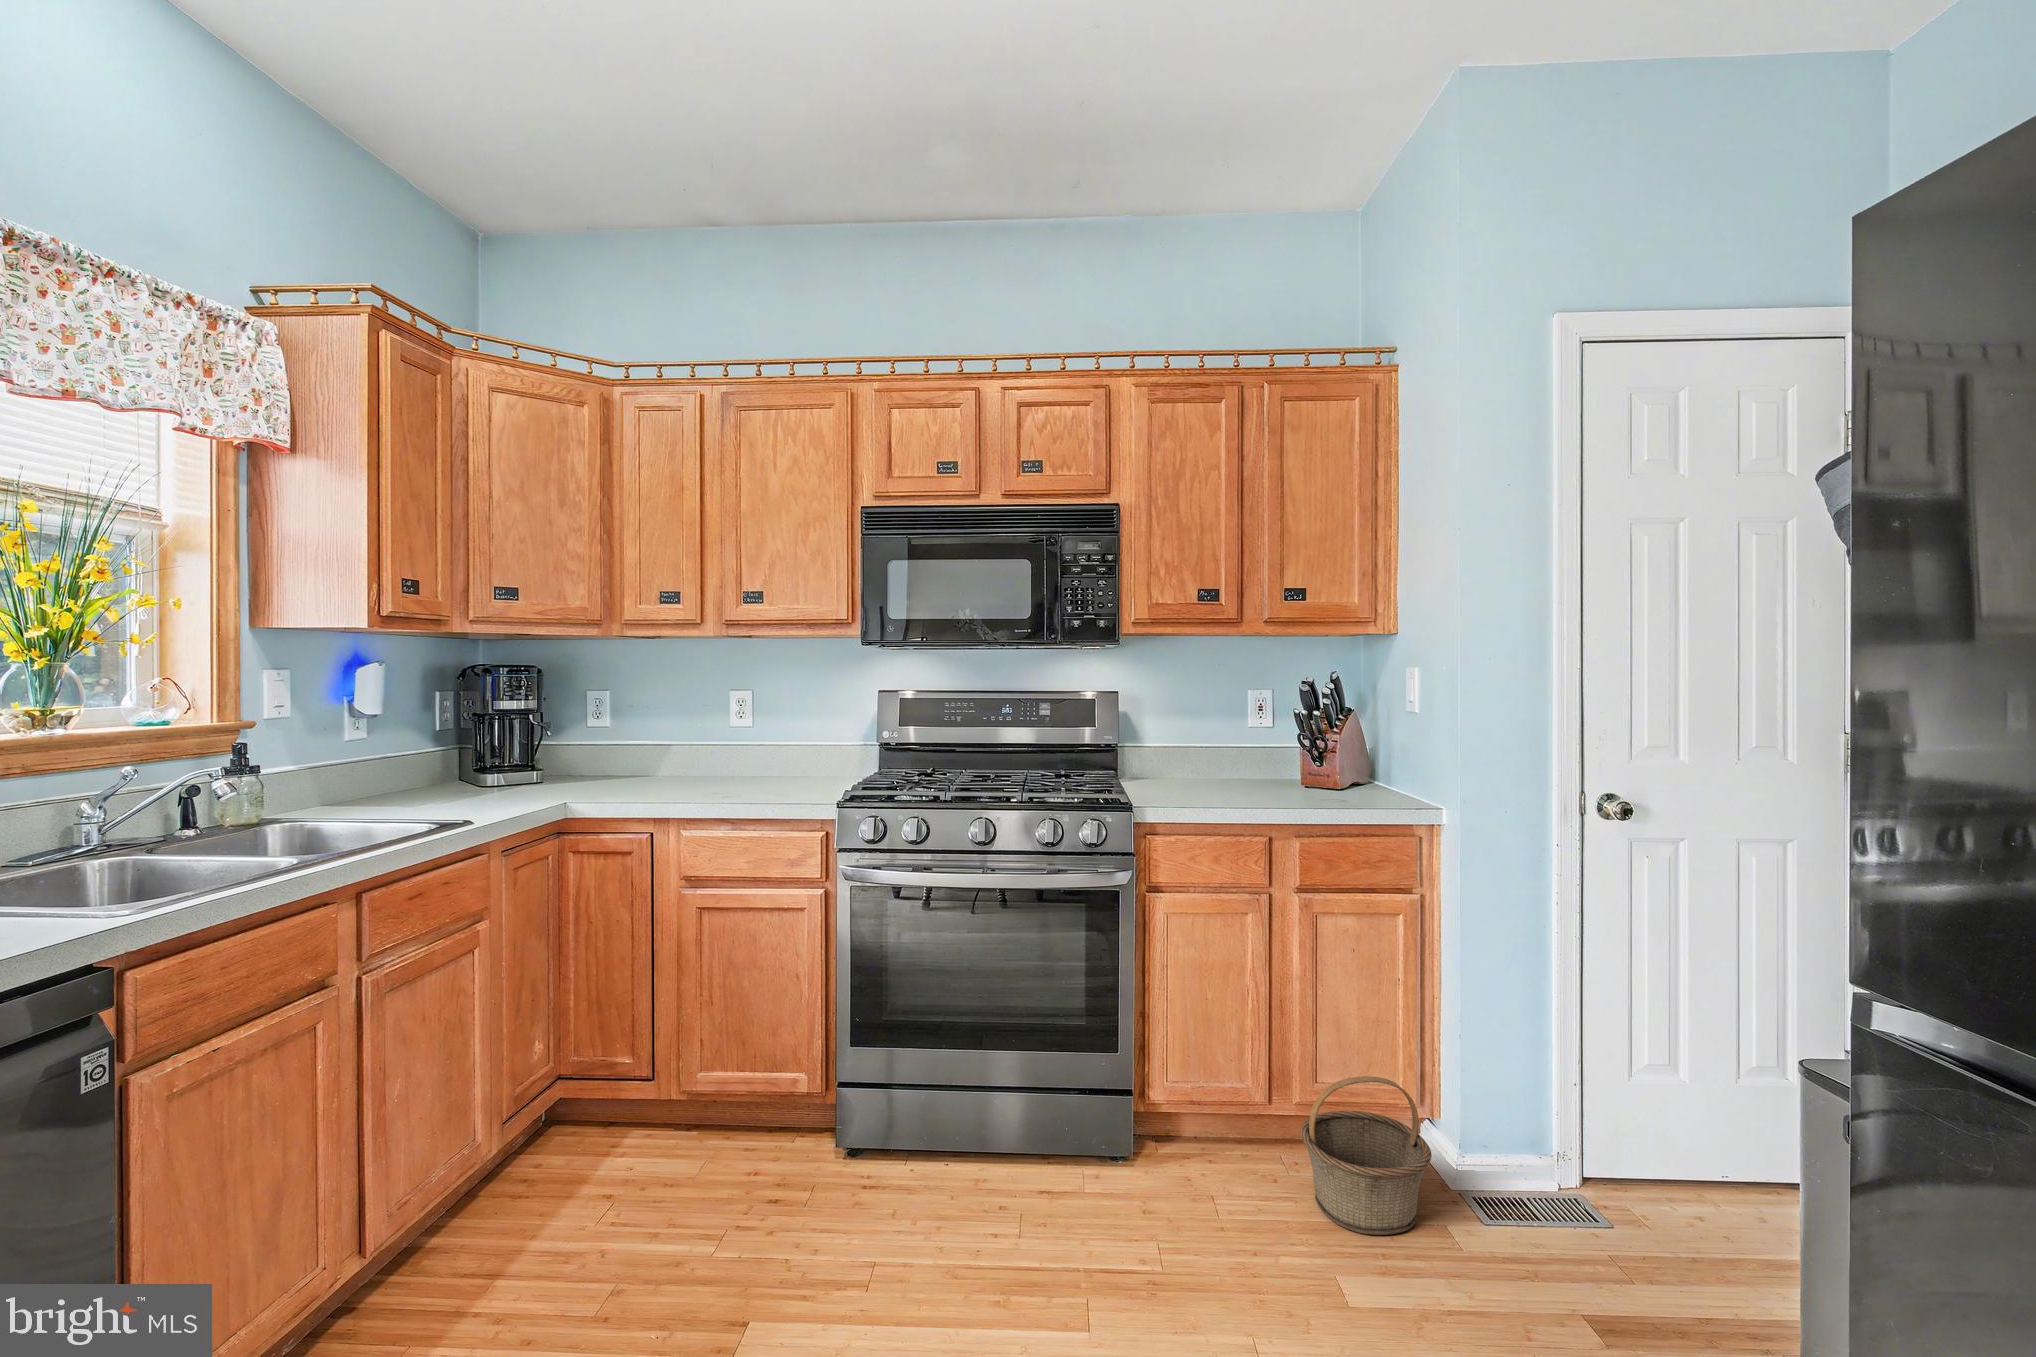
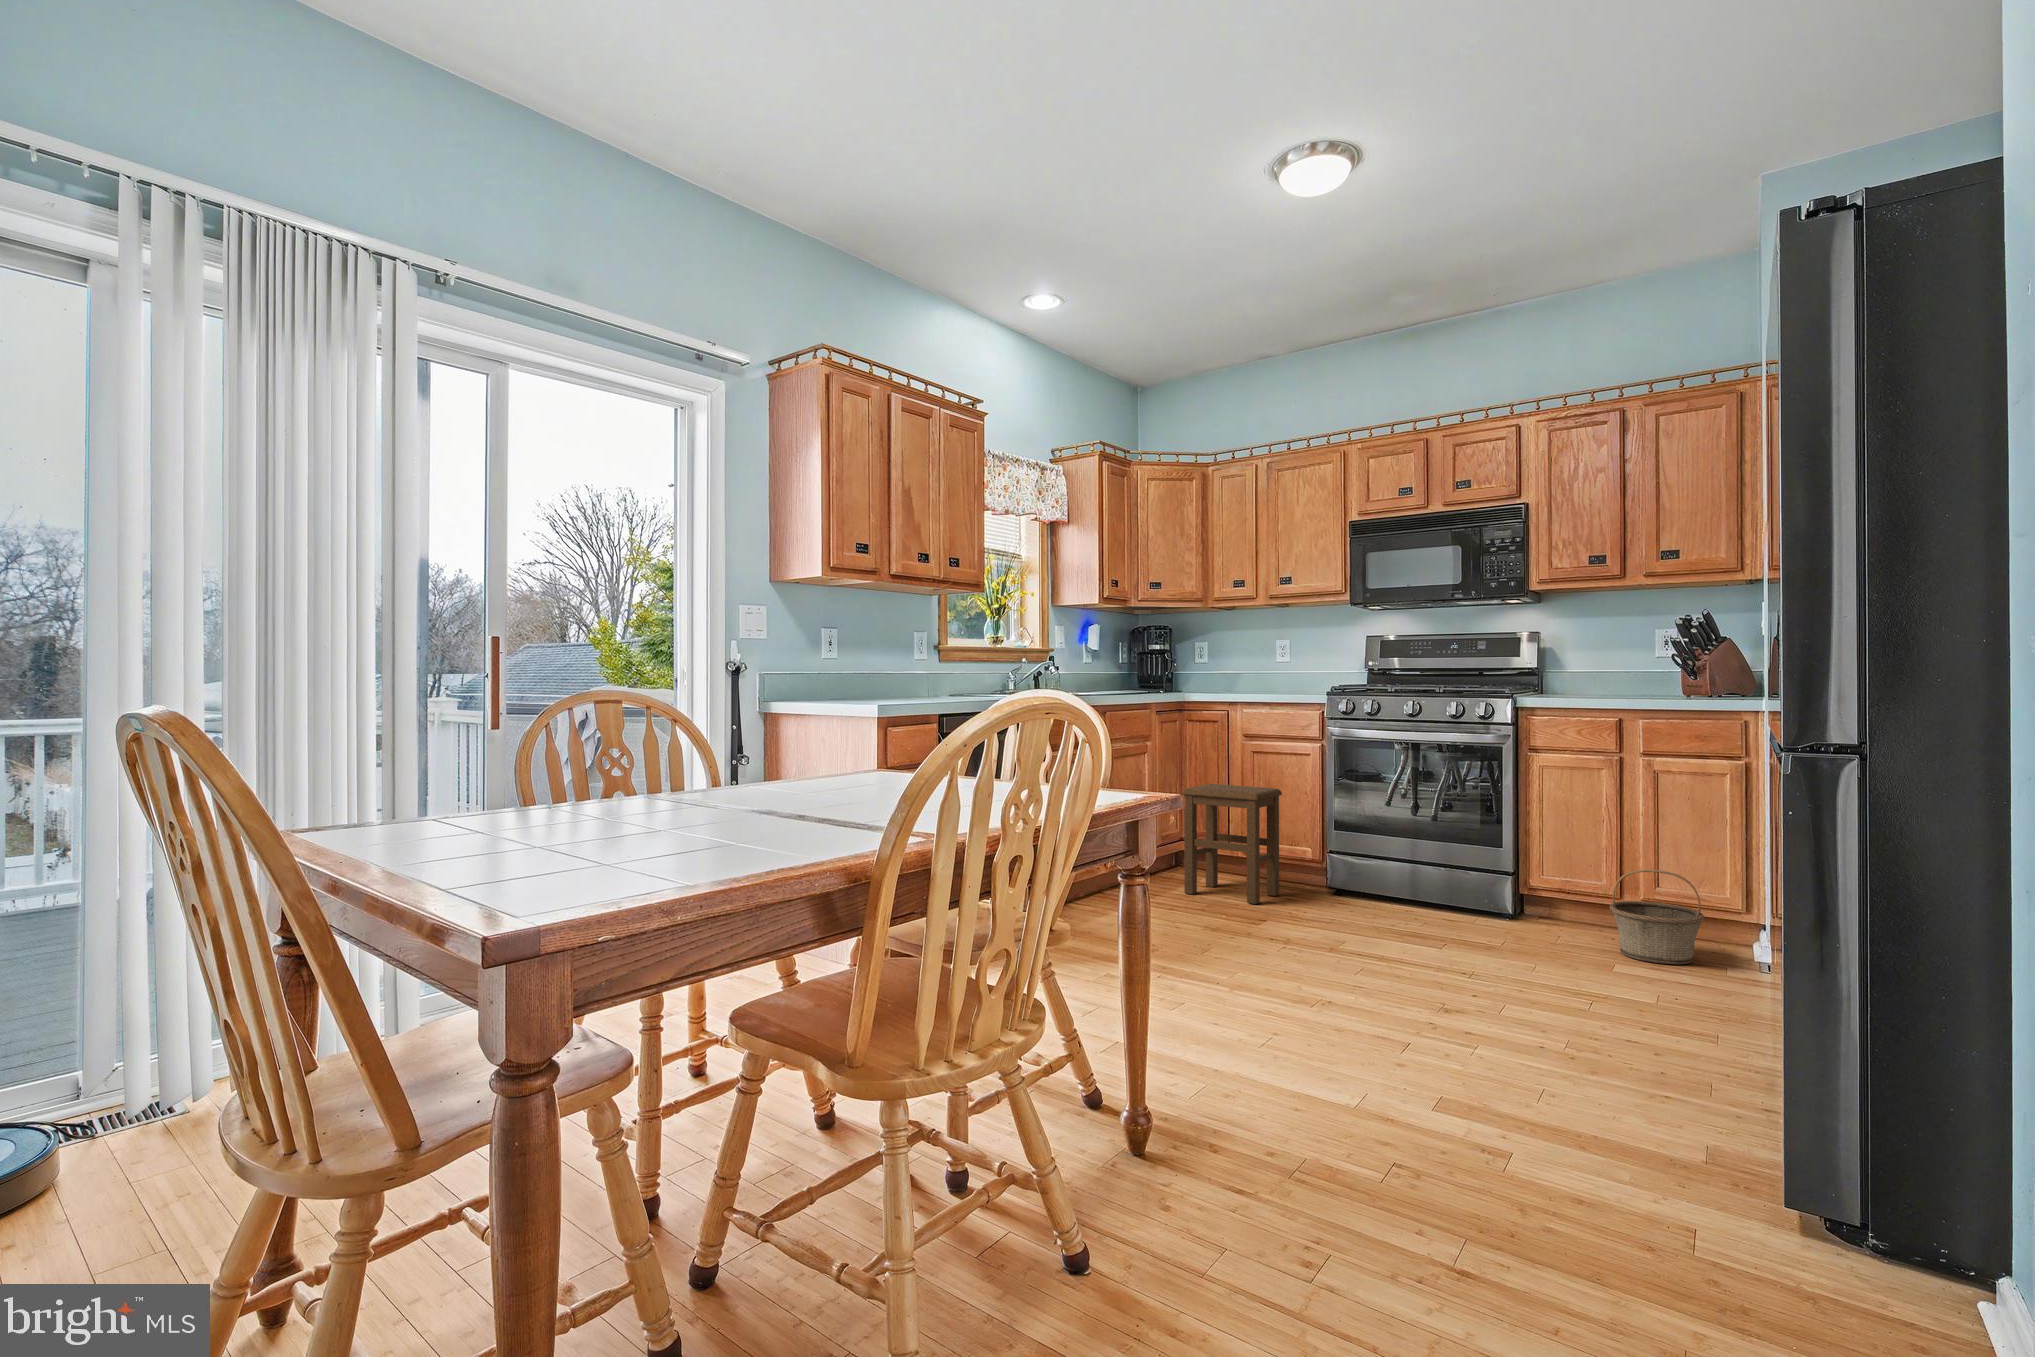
stool: none [573,985,770,1239] -> present [1183,784,1282,904]

